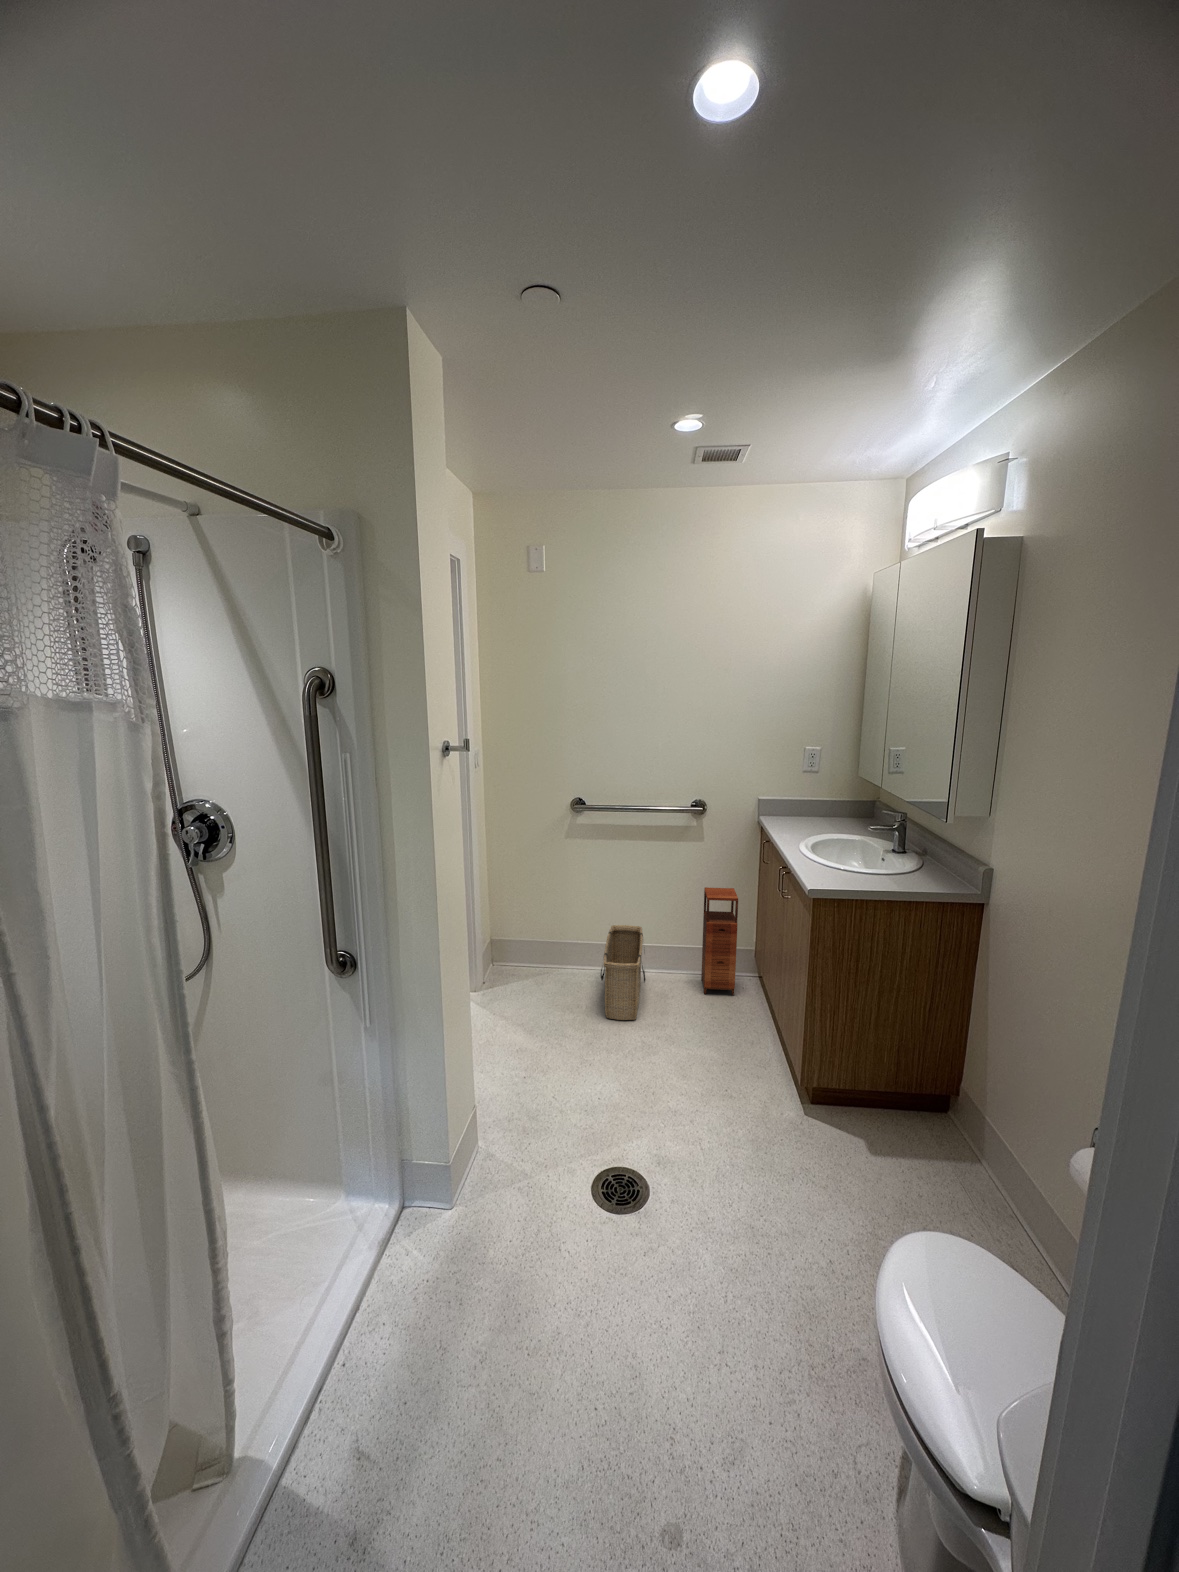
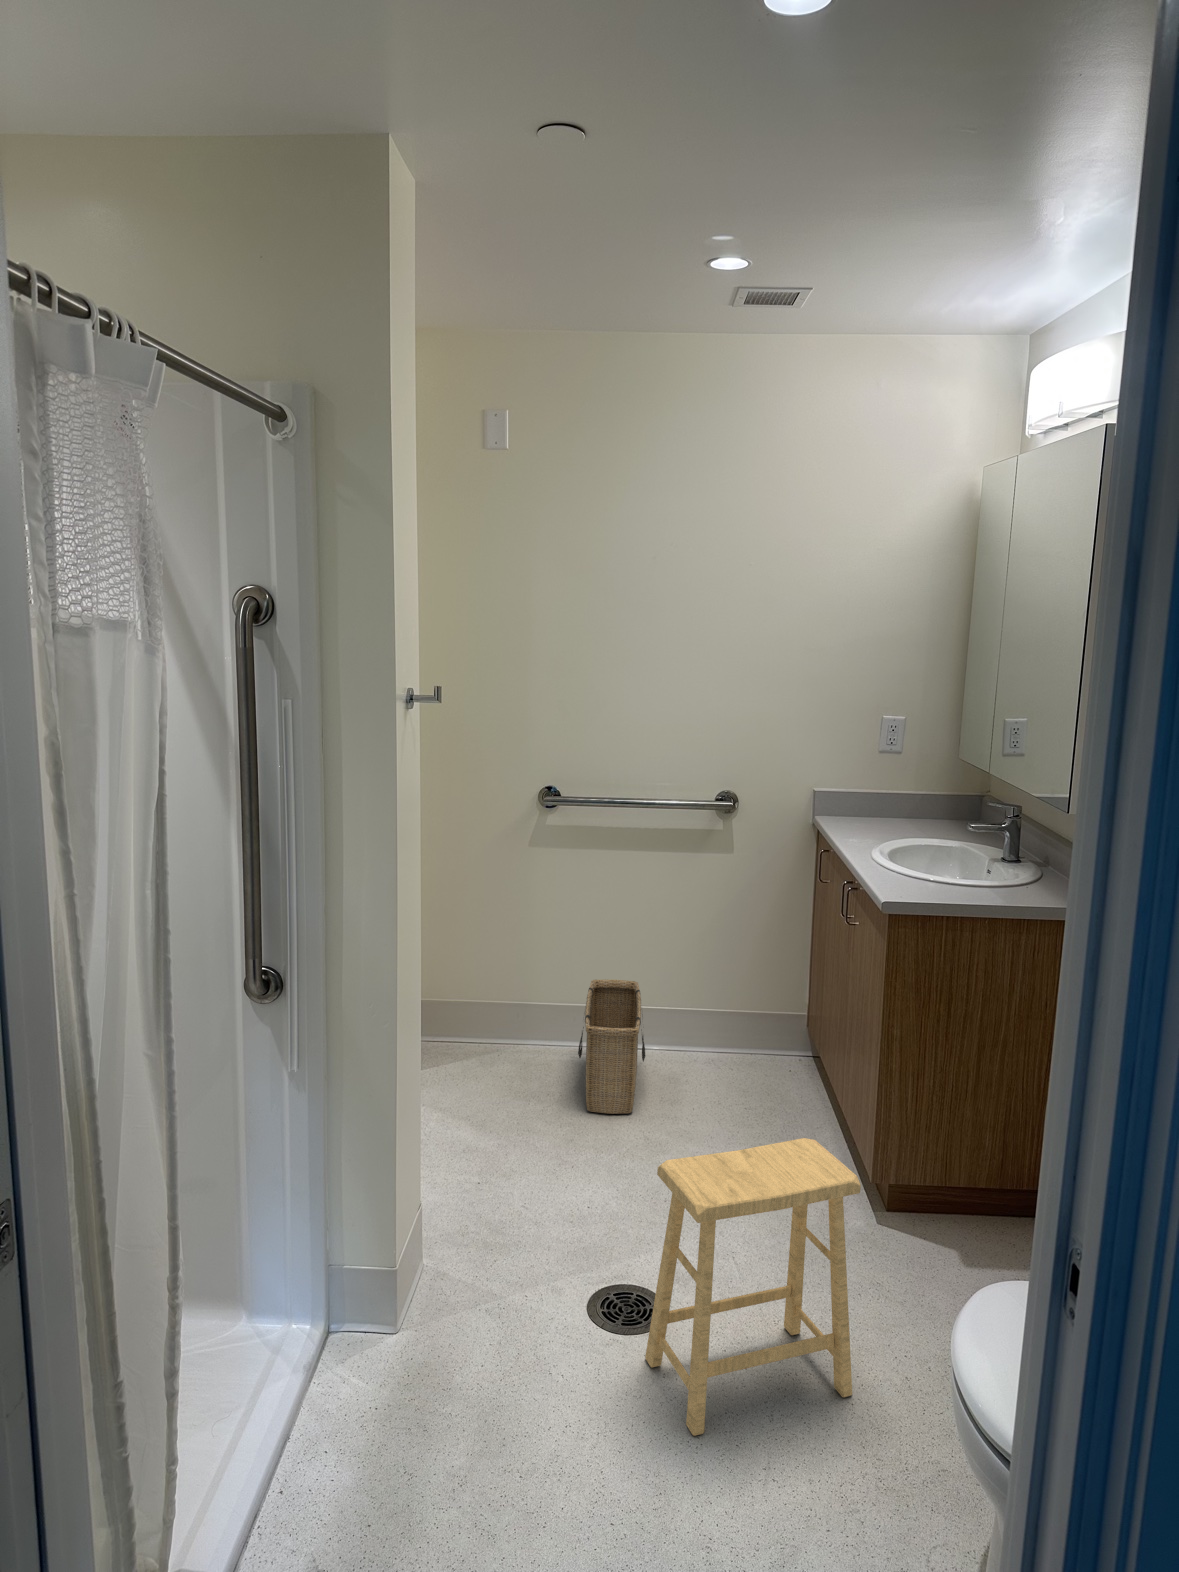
storage cabinet: present [701,887,738,996] -> none [725,922,783,1083]
footstool: none [631,1076,794,1321] -> present [645,1138,861,1436]

